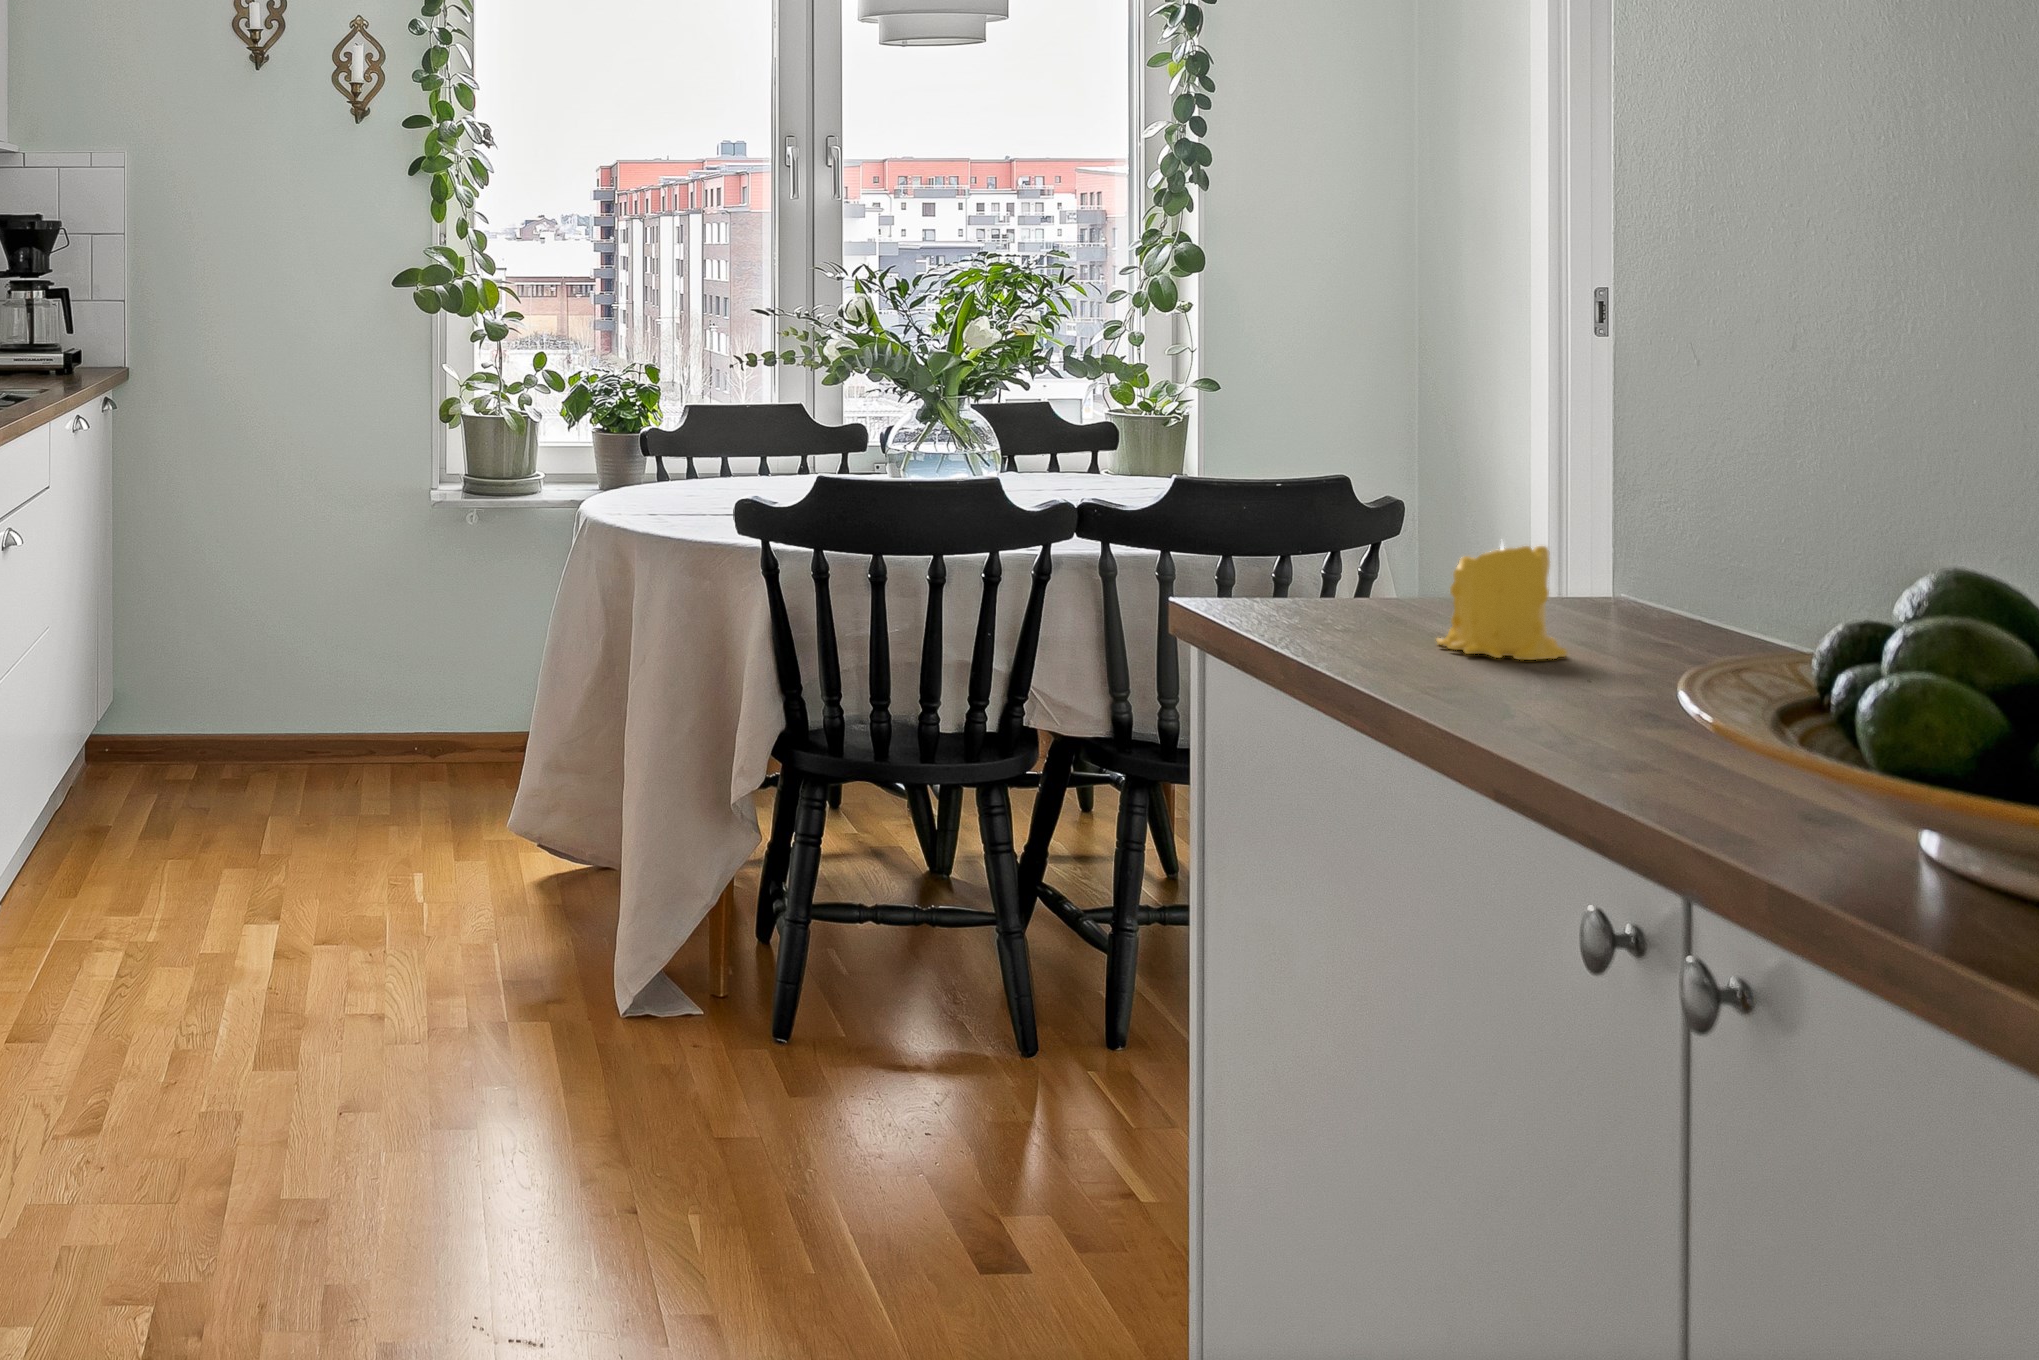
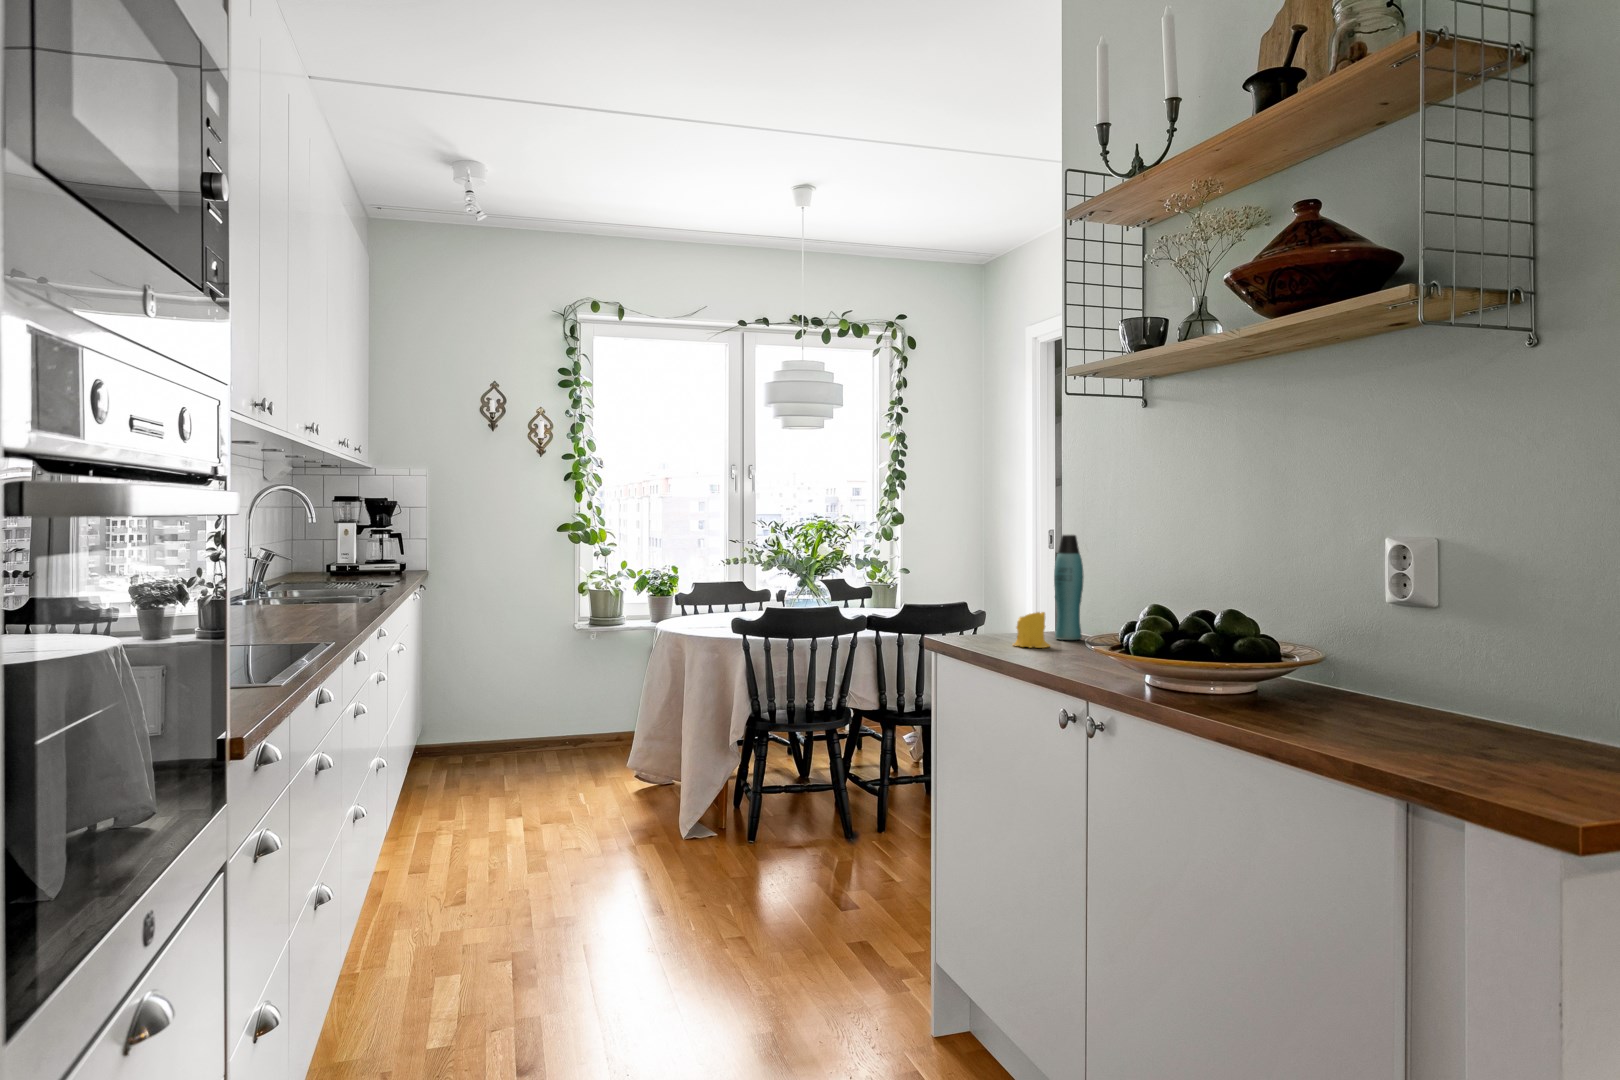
bottle: none [1585,305,1685,632] -> present [1054,535,1083,640]

